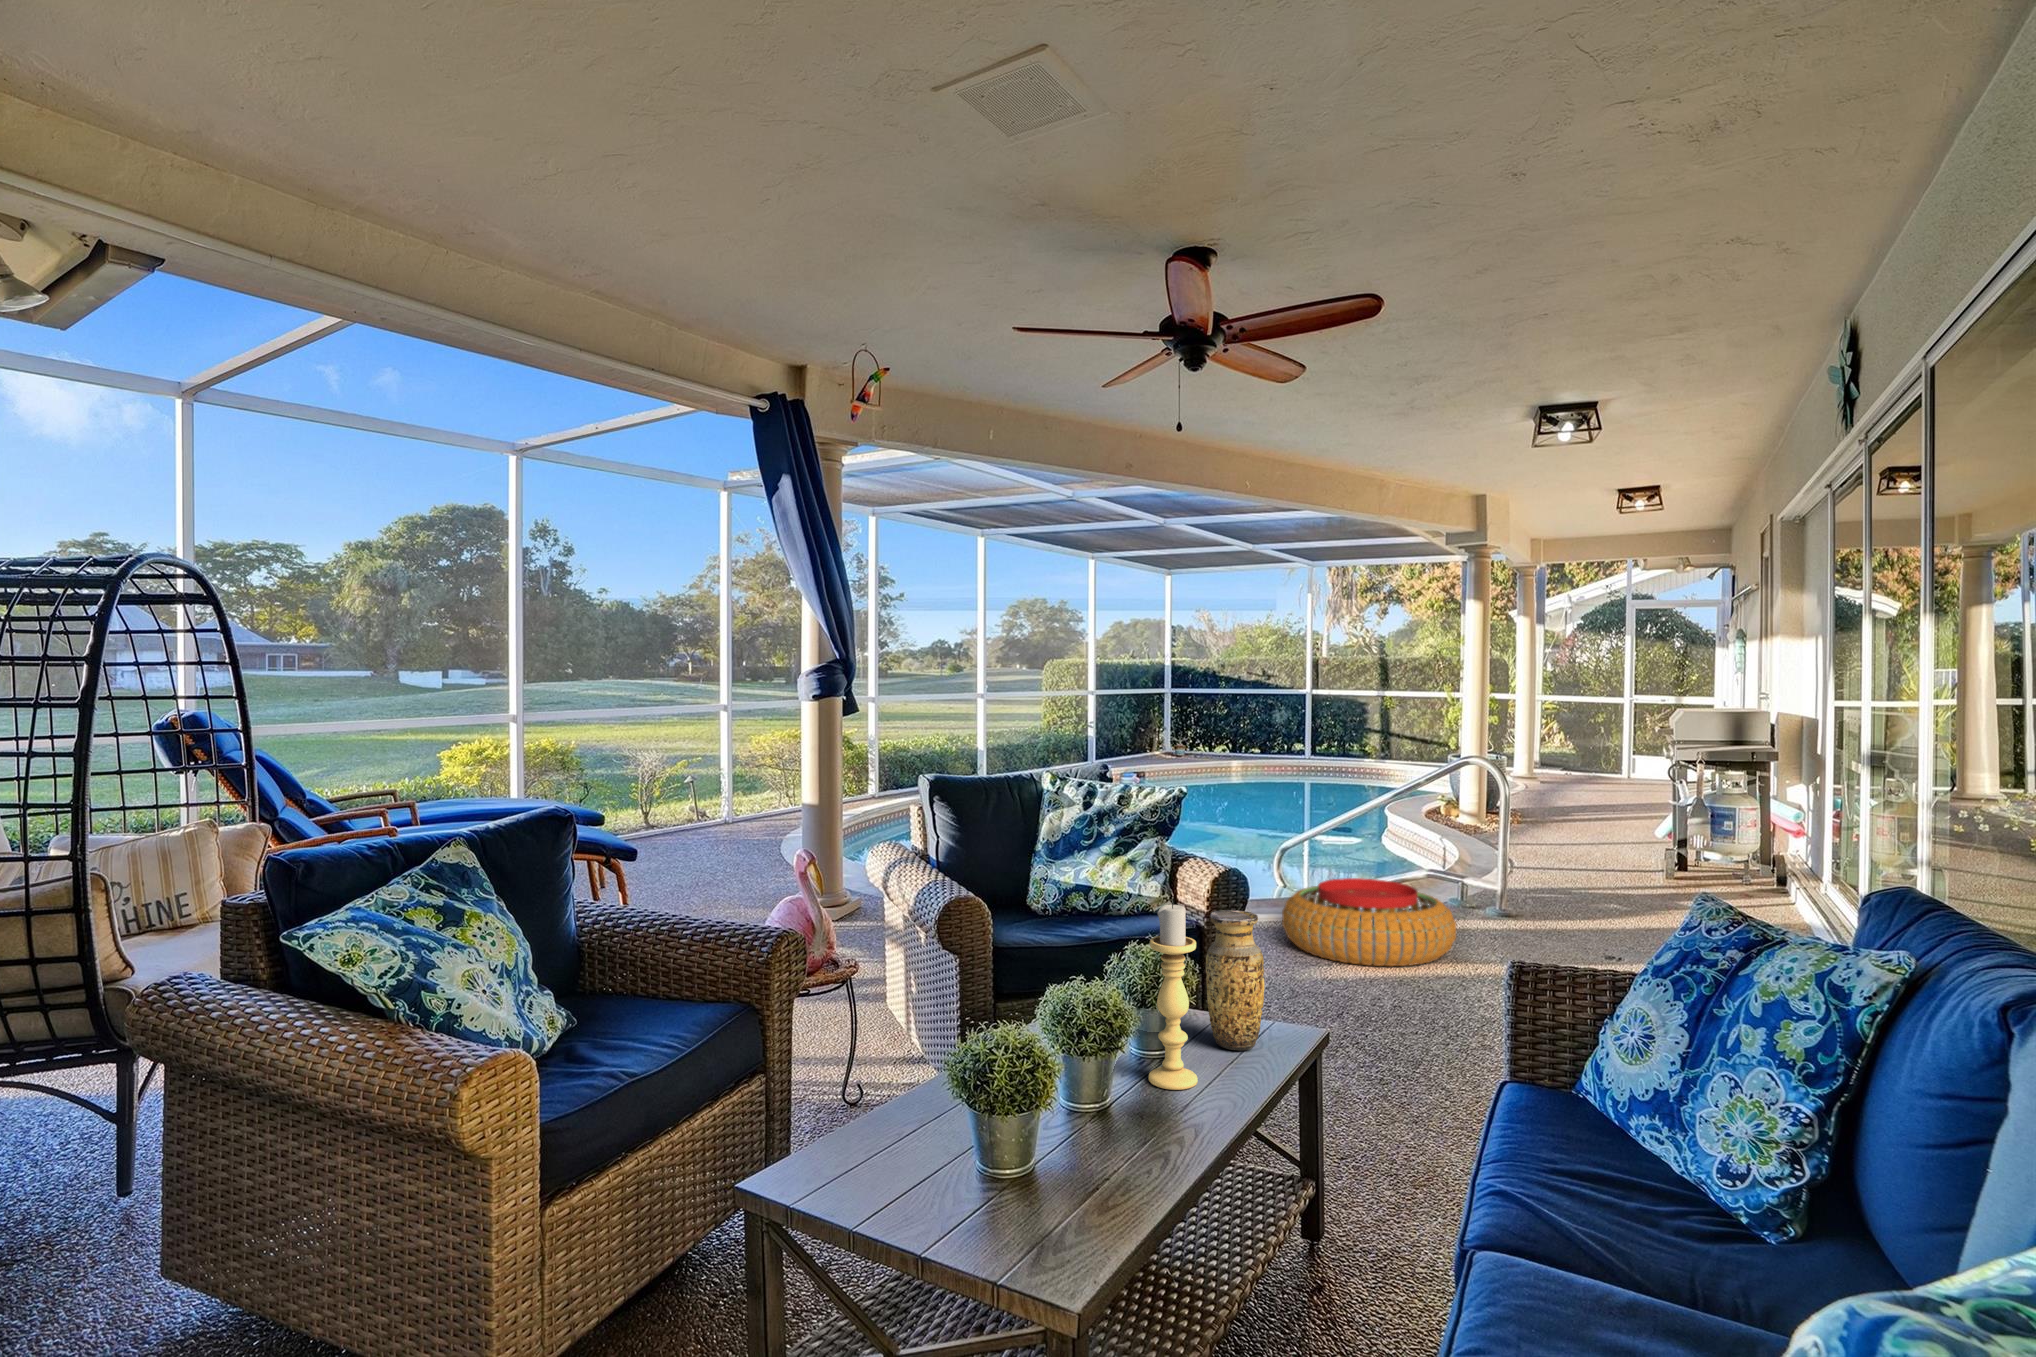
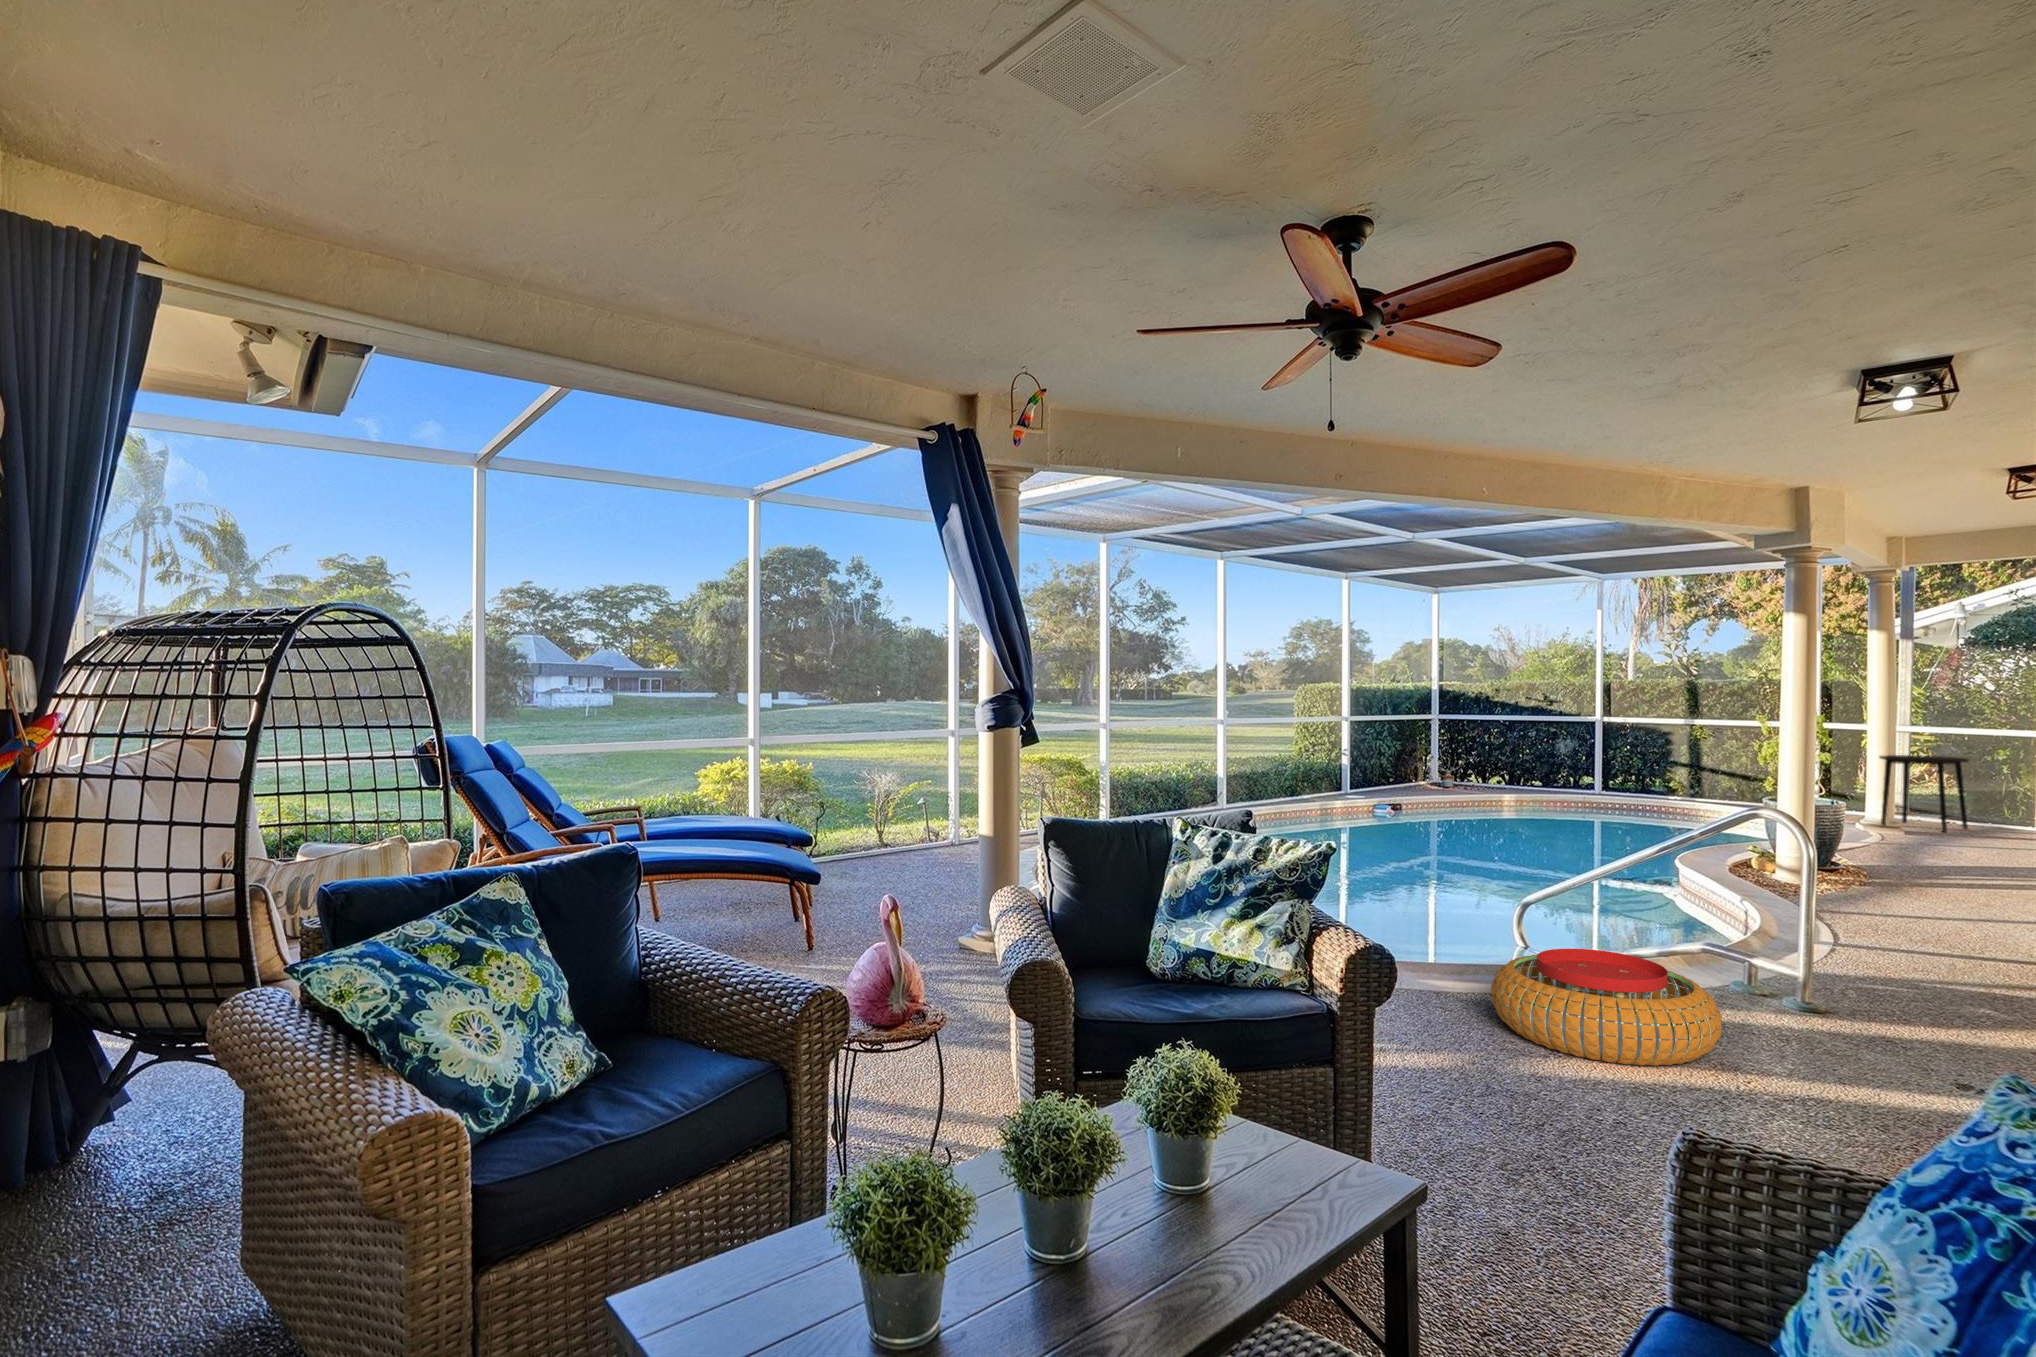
side table: none [1526,718,1589,782] -> present [1880,755,1969,832]
candle holder: present [1149,903,1198,1090] -> none [1150,1010,1212,1253]
vase: present [1206,910,1264,1050] -> none [1252,1015,1327,1201]

